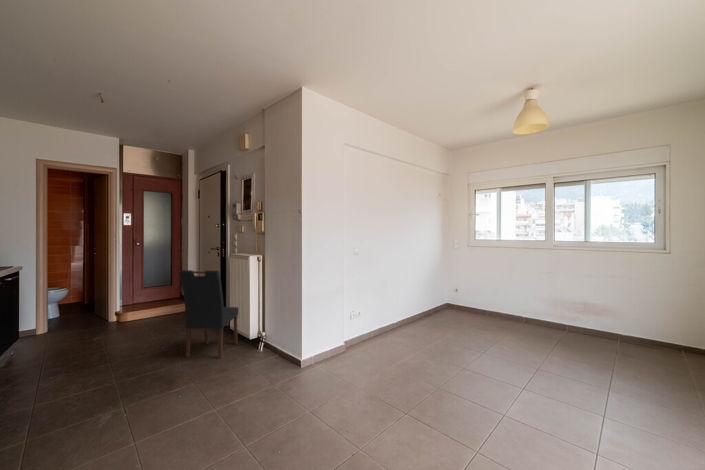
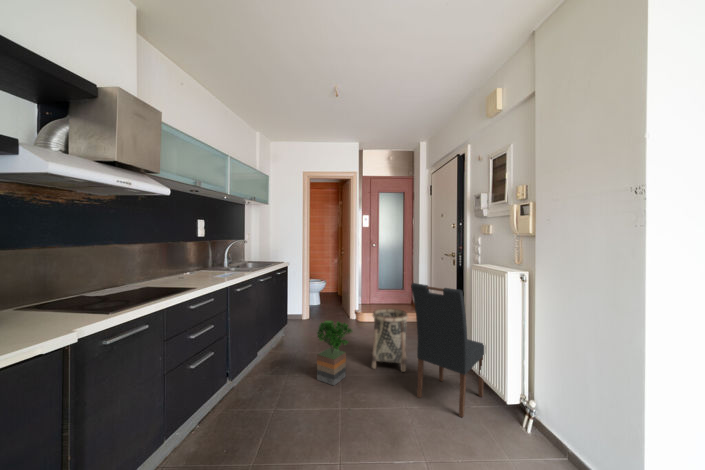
basket: none [140,297,177,351] -> present [372,308,408,372]
potted tree: none [73,315,120,375] -> present [317,321,352,385]

